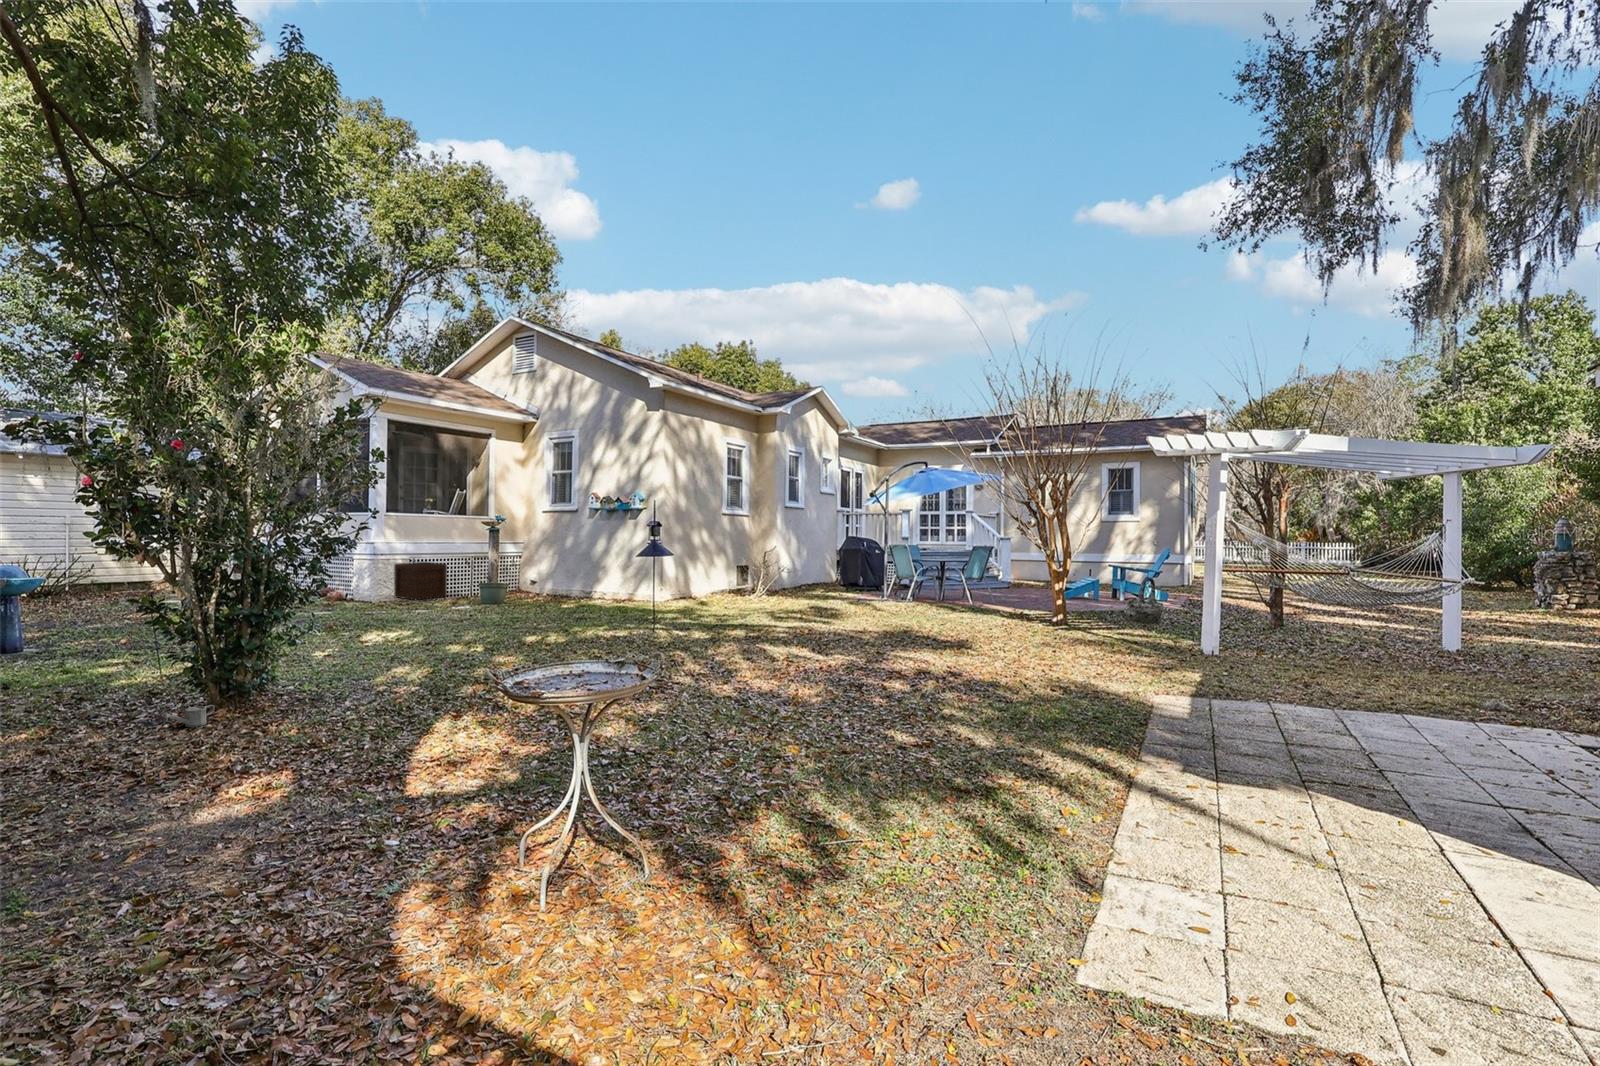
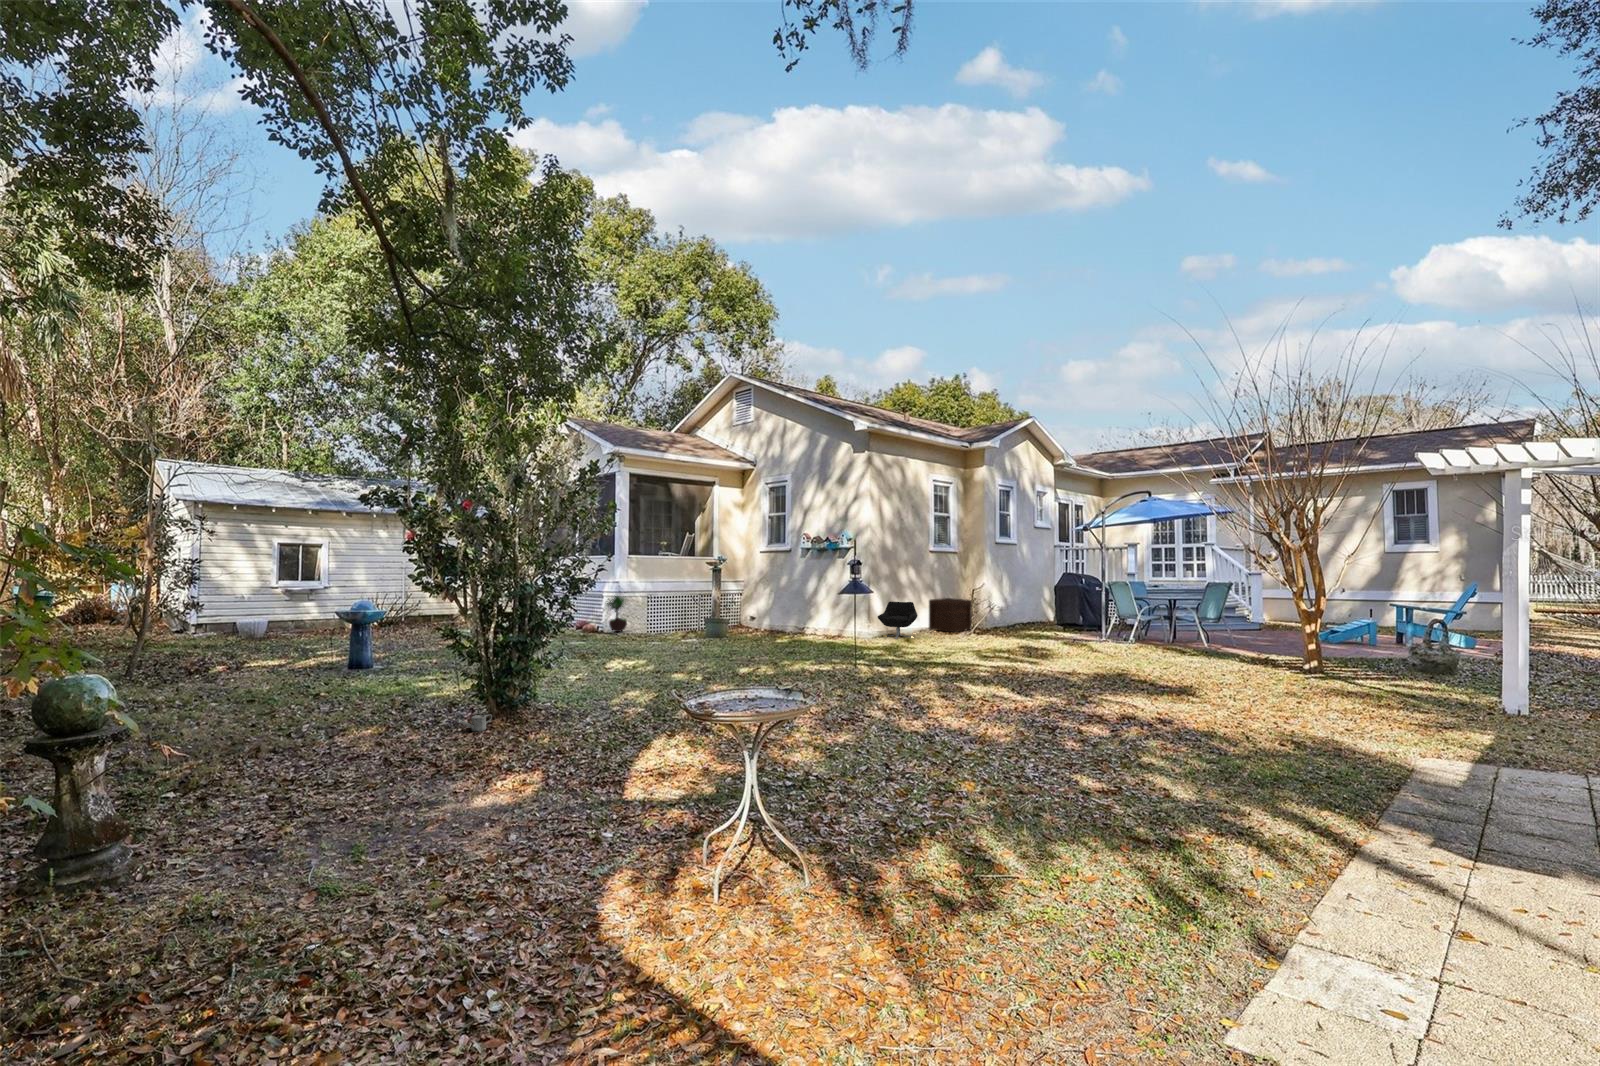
potted tree: none [354,554,385,600] -> present [607,595,627,632]
wooden crate: present [394,562,447,600] -> present [929,598,972,632]
lounge chair: none [670,564,710,602] -> present [878,602,917,639]

